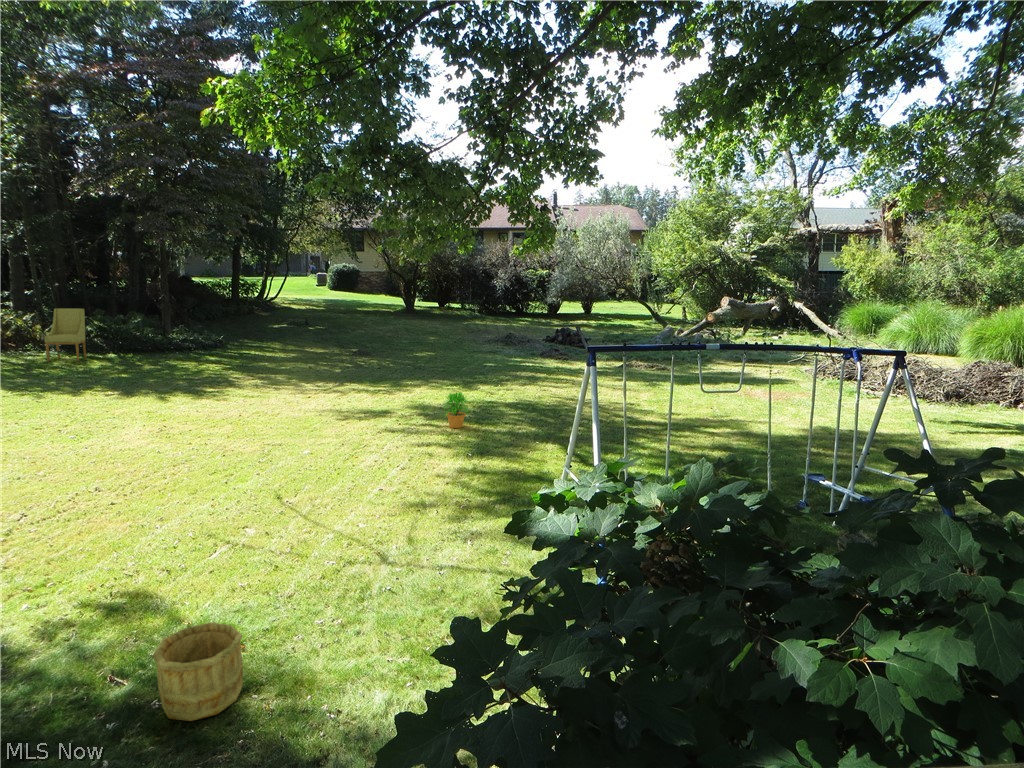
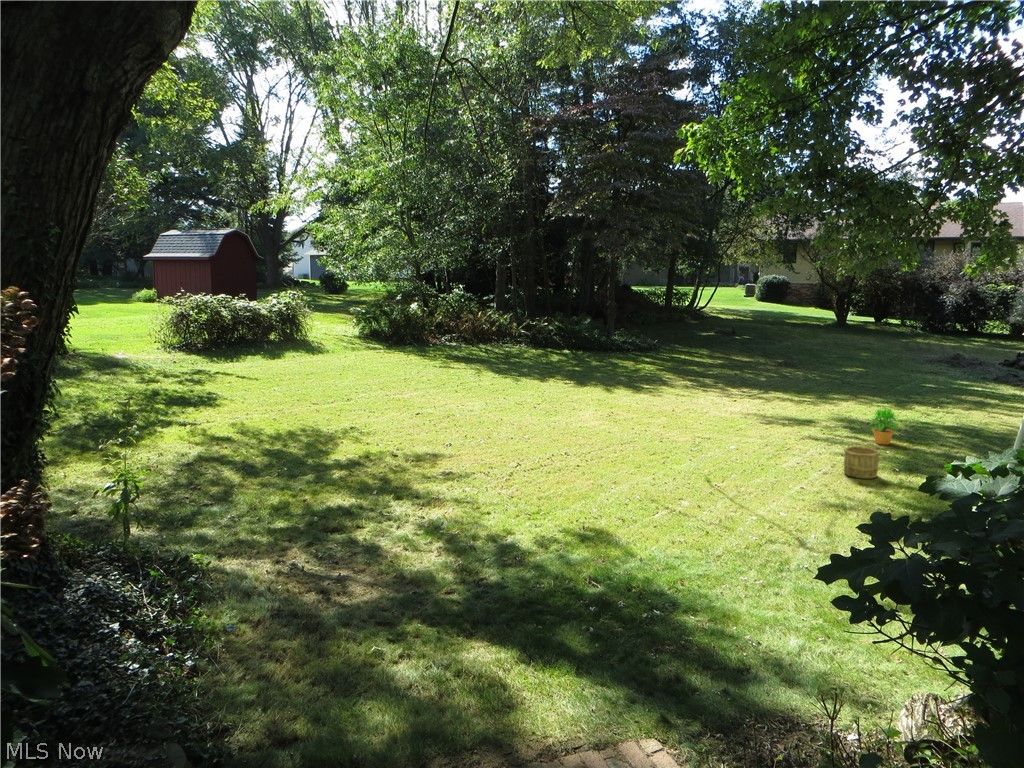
chair: present [44,308,87,361] -> none [530,317,557,358]
wooden bucket: present [153,622,243,721] -> present [844,446,880,479]

